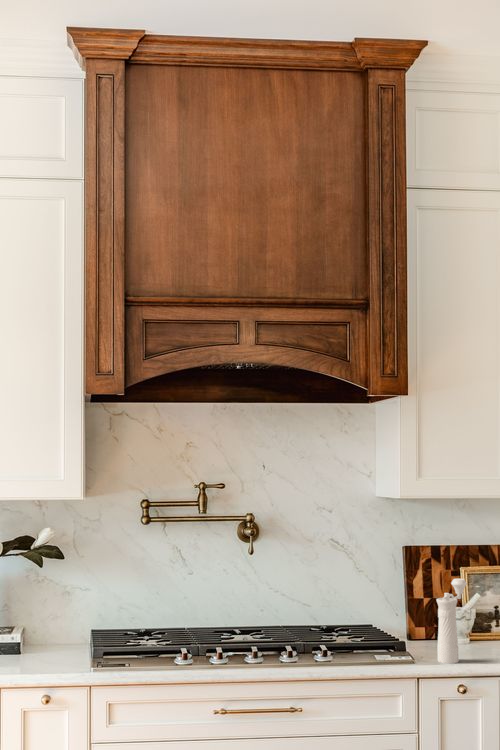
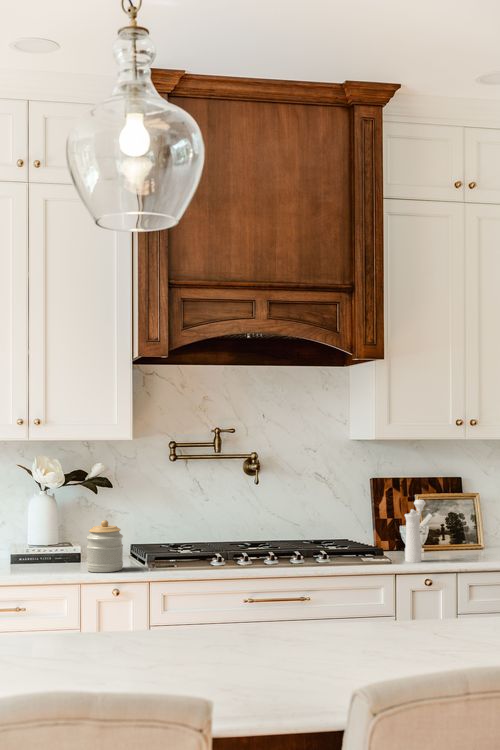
jar: none [21,602,68,670] -> present [87,520,123,572]

